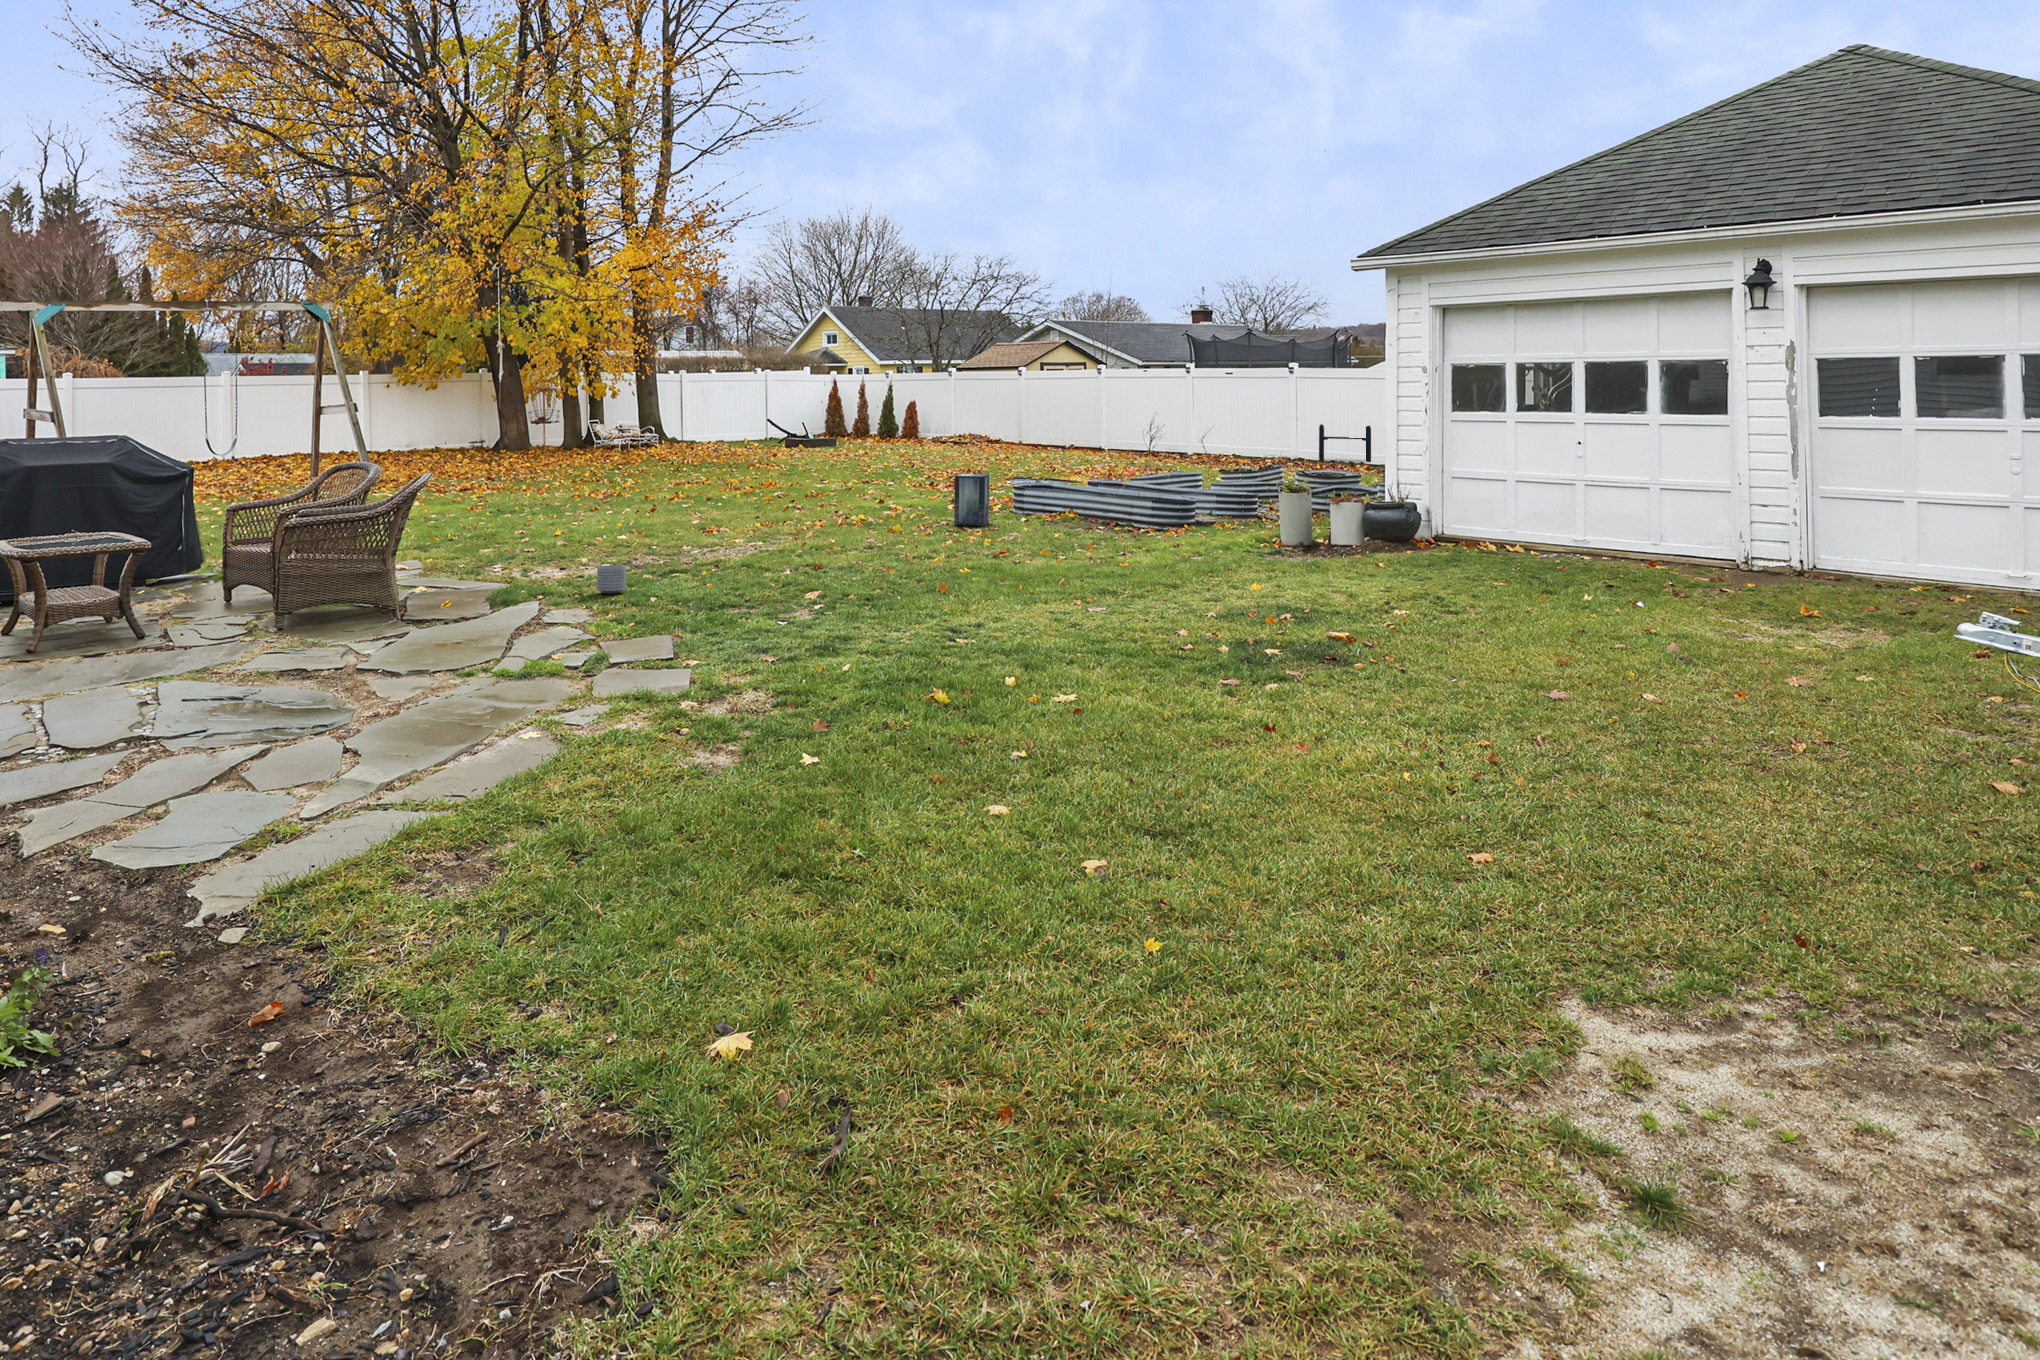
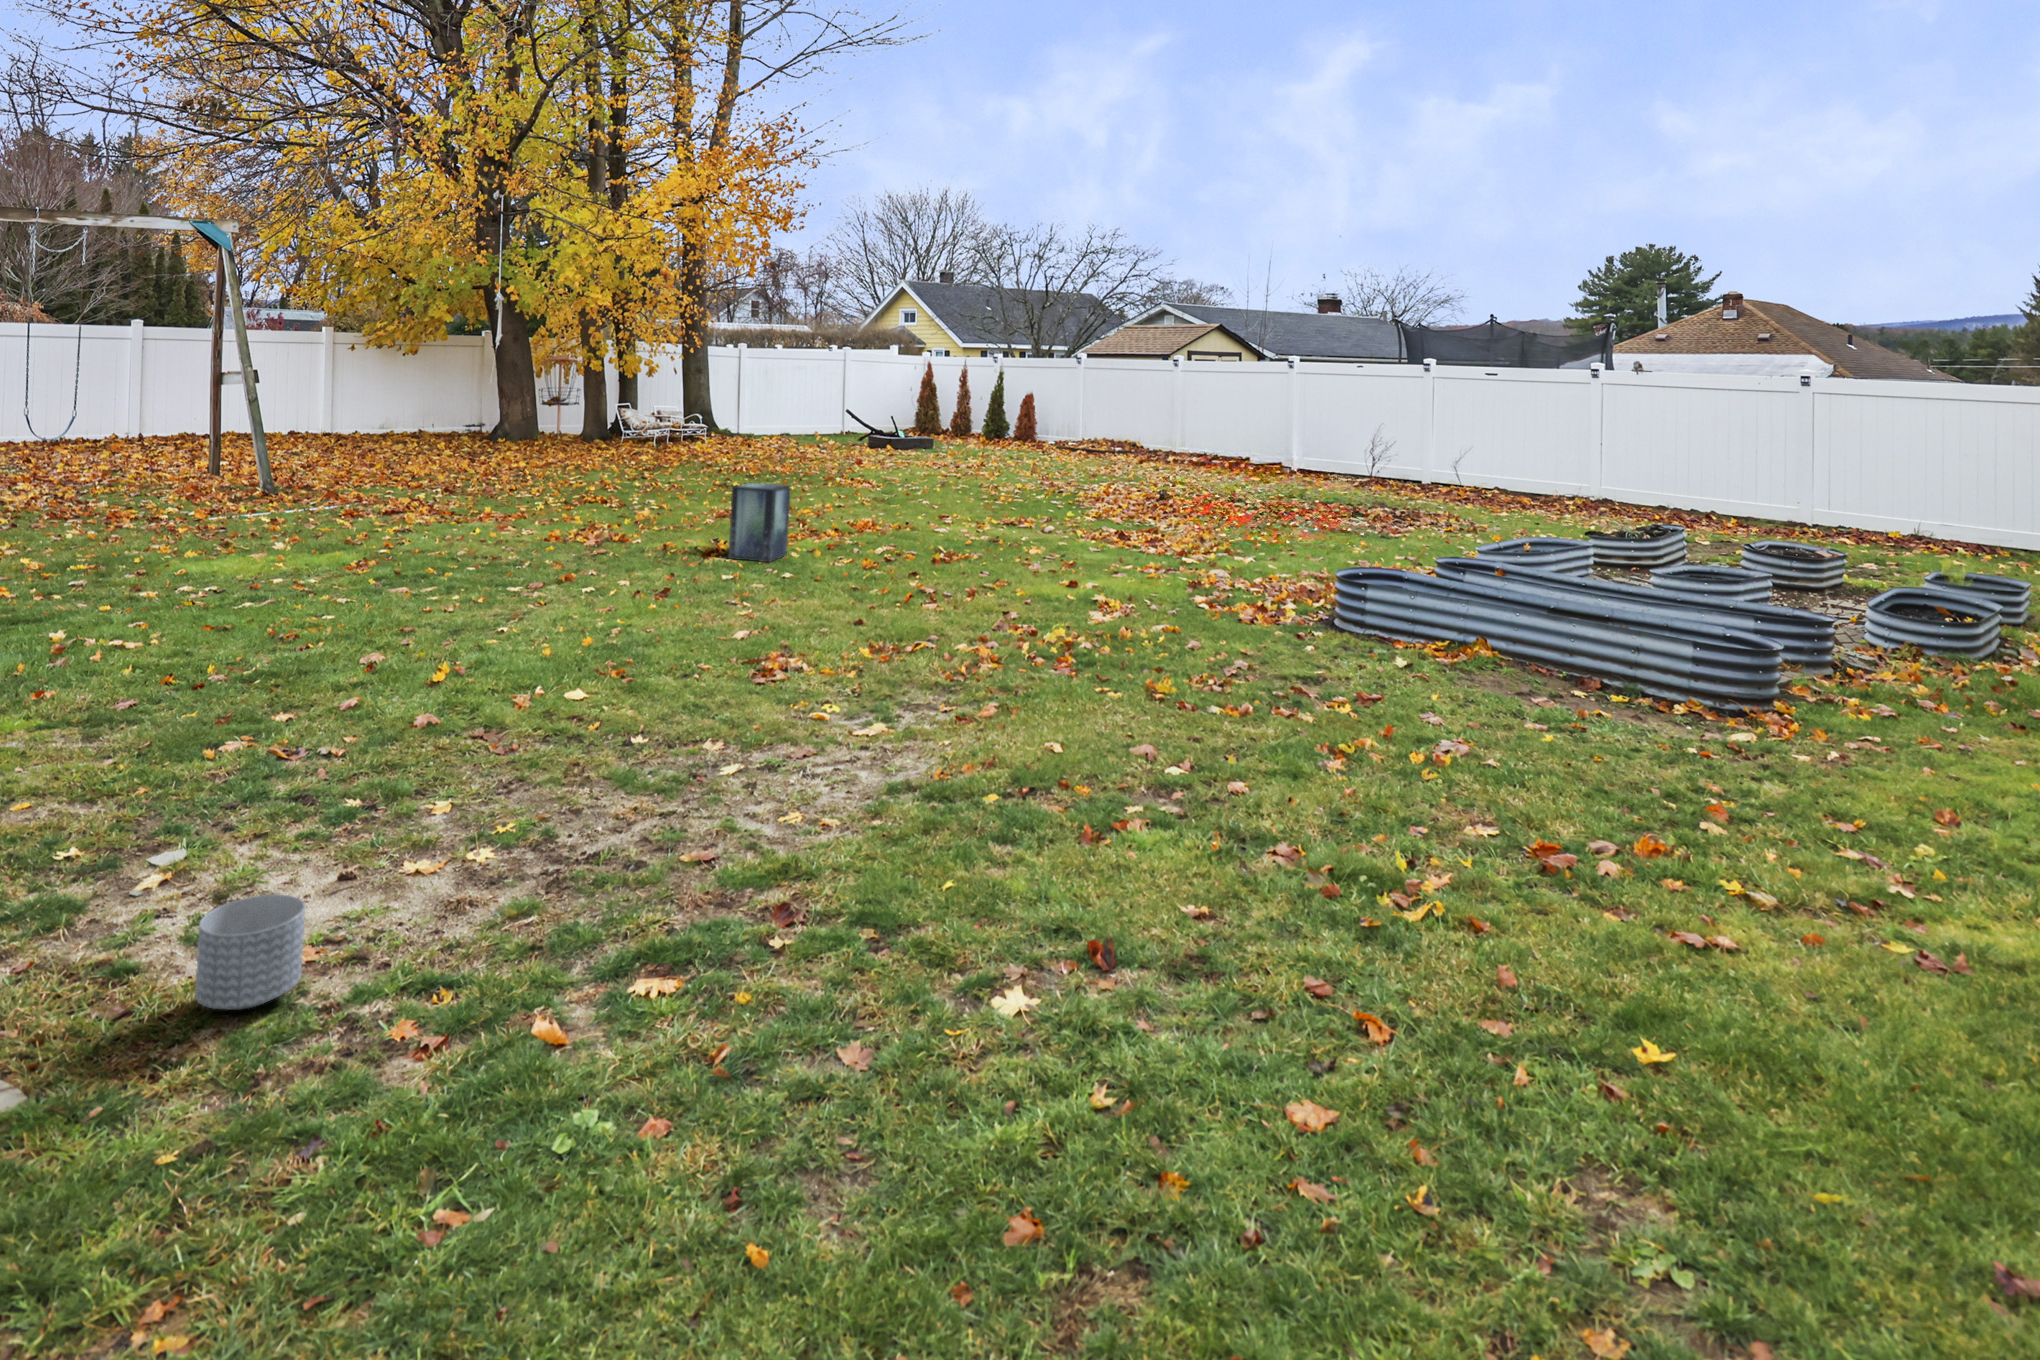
bench: present [1319,424,1371,462] -> none [1587,450,1671,506]
storage box: present [954,474,989,526] -> present [728,483,790,562]

